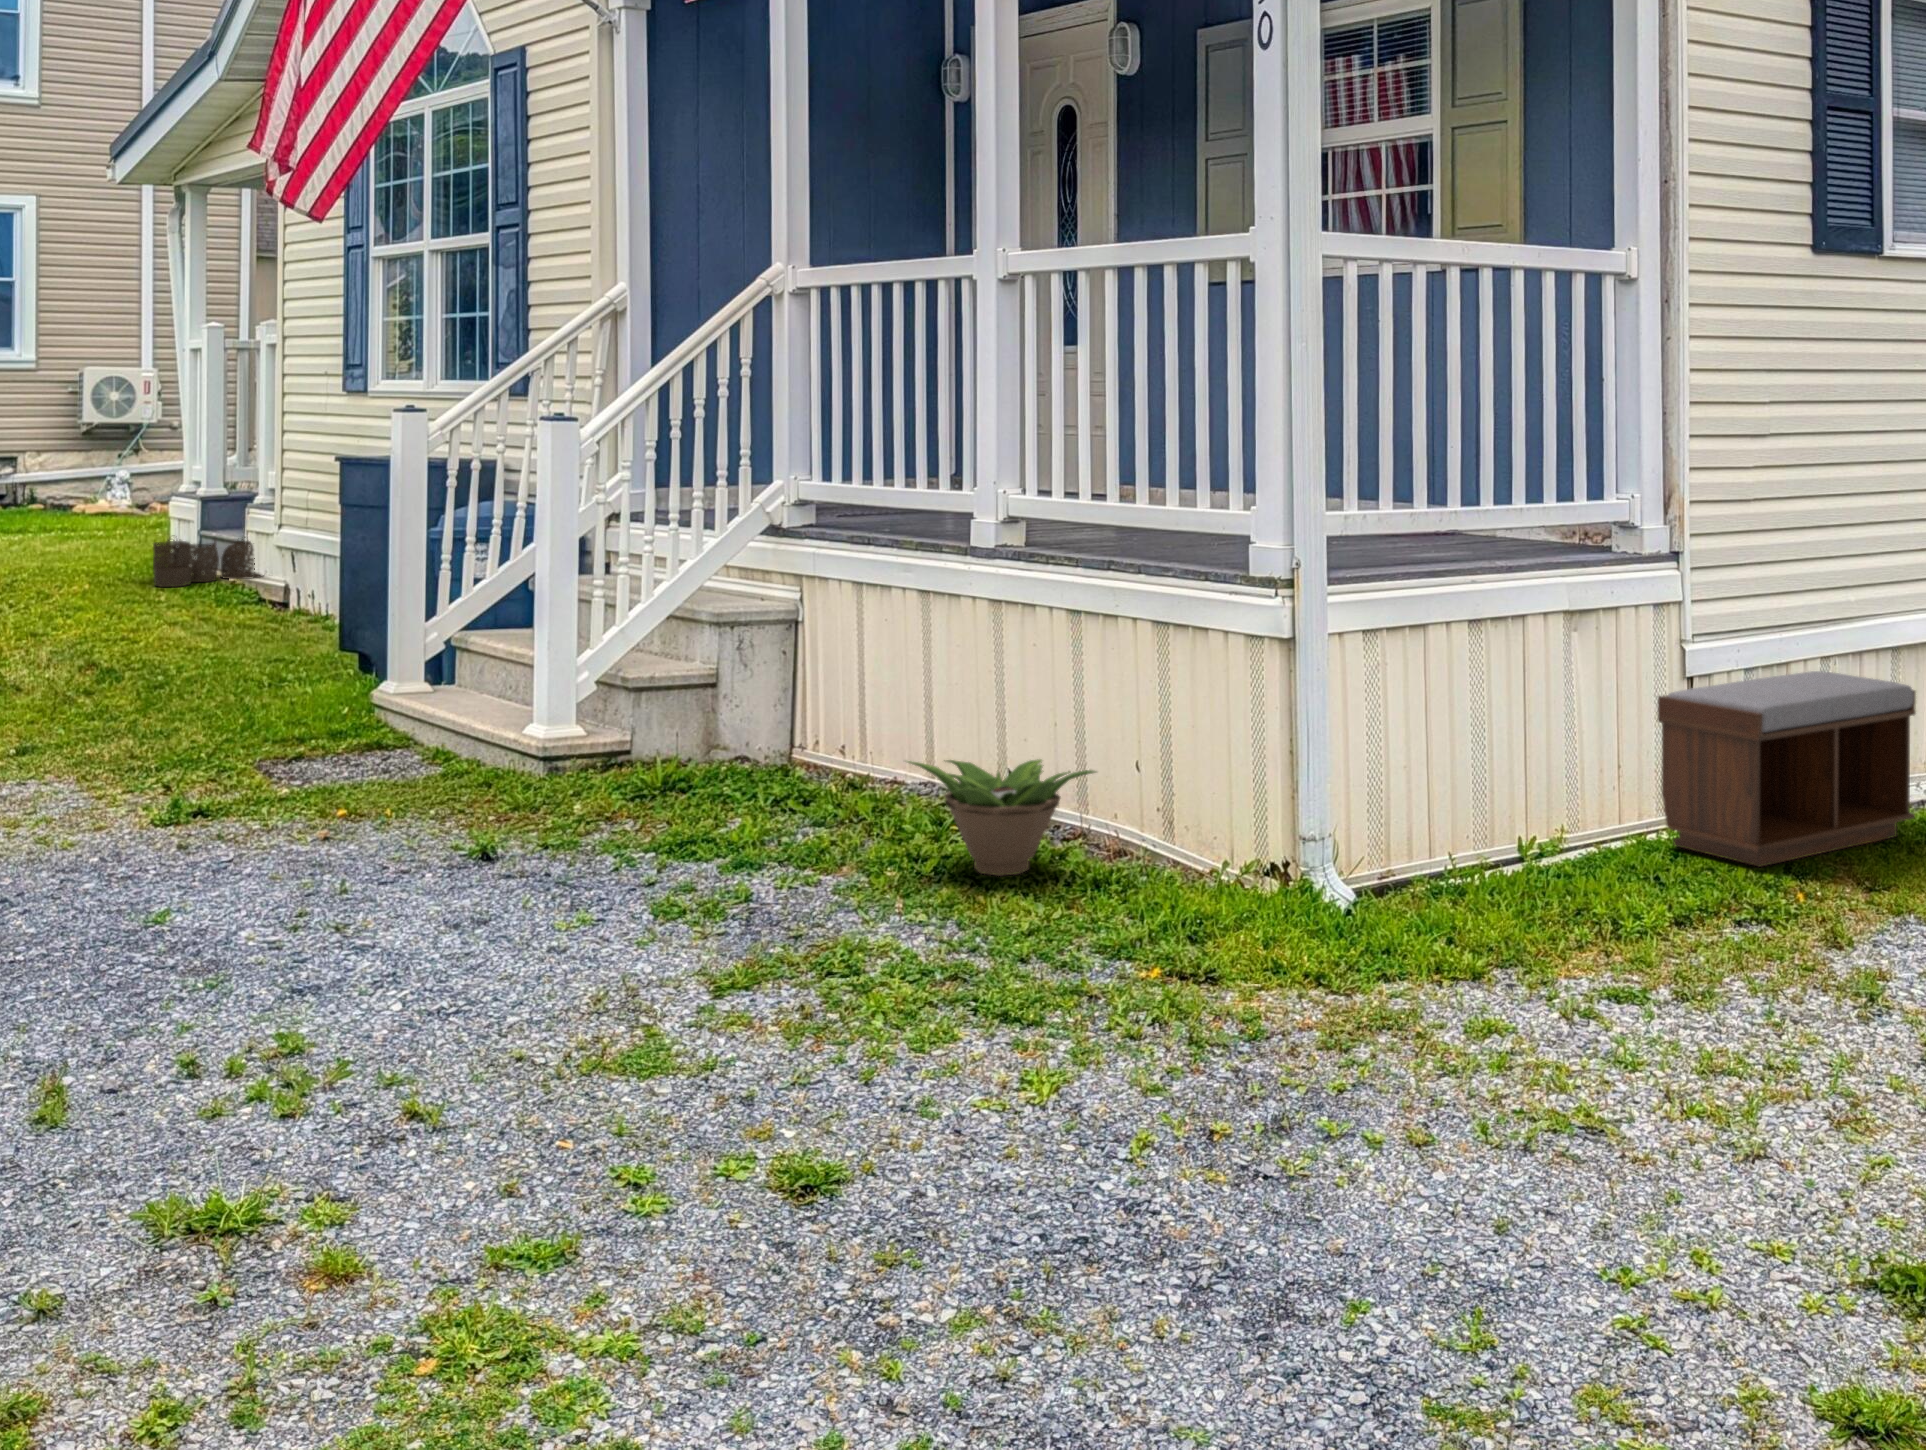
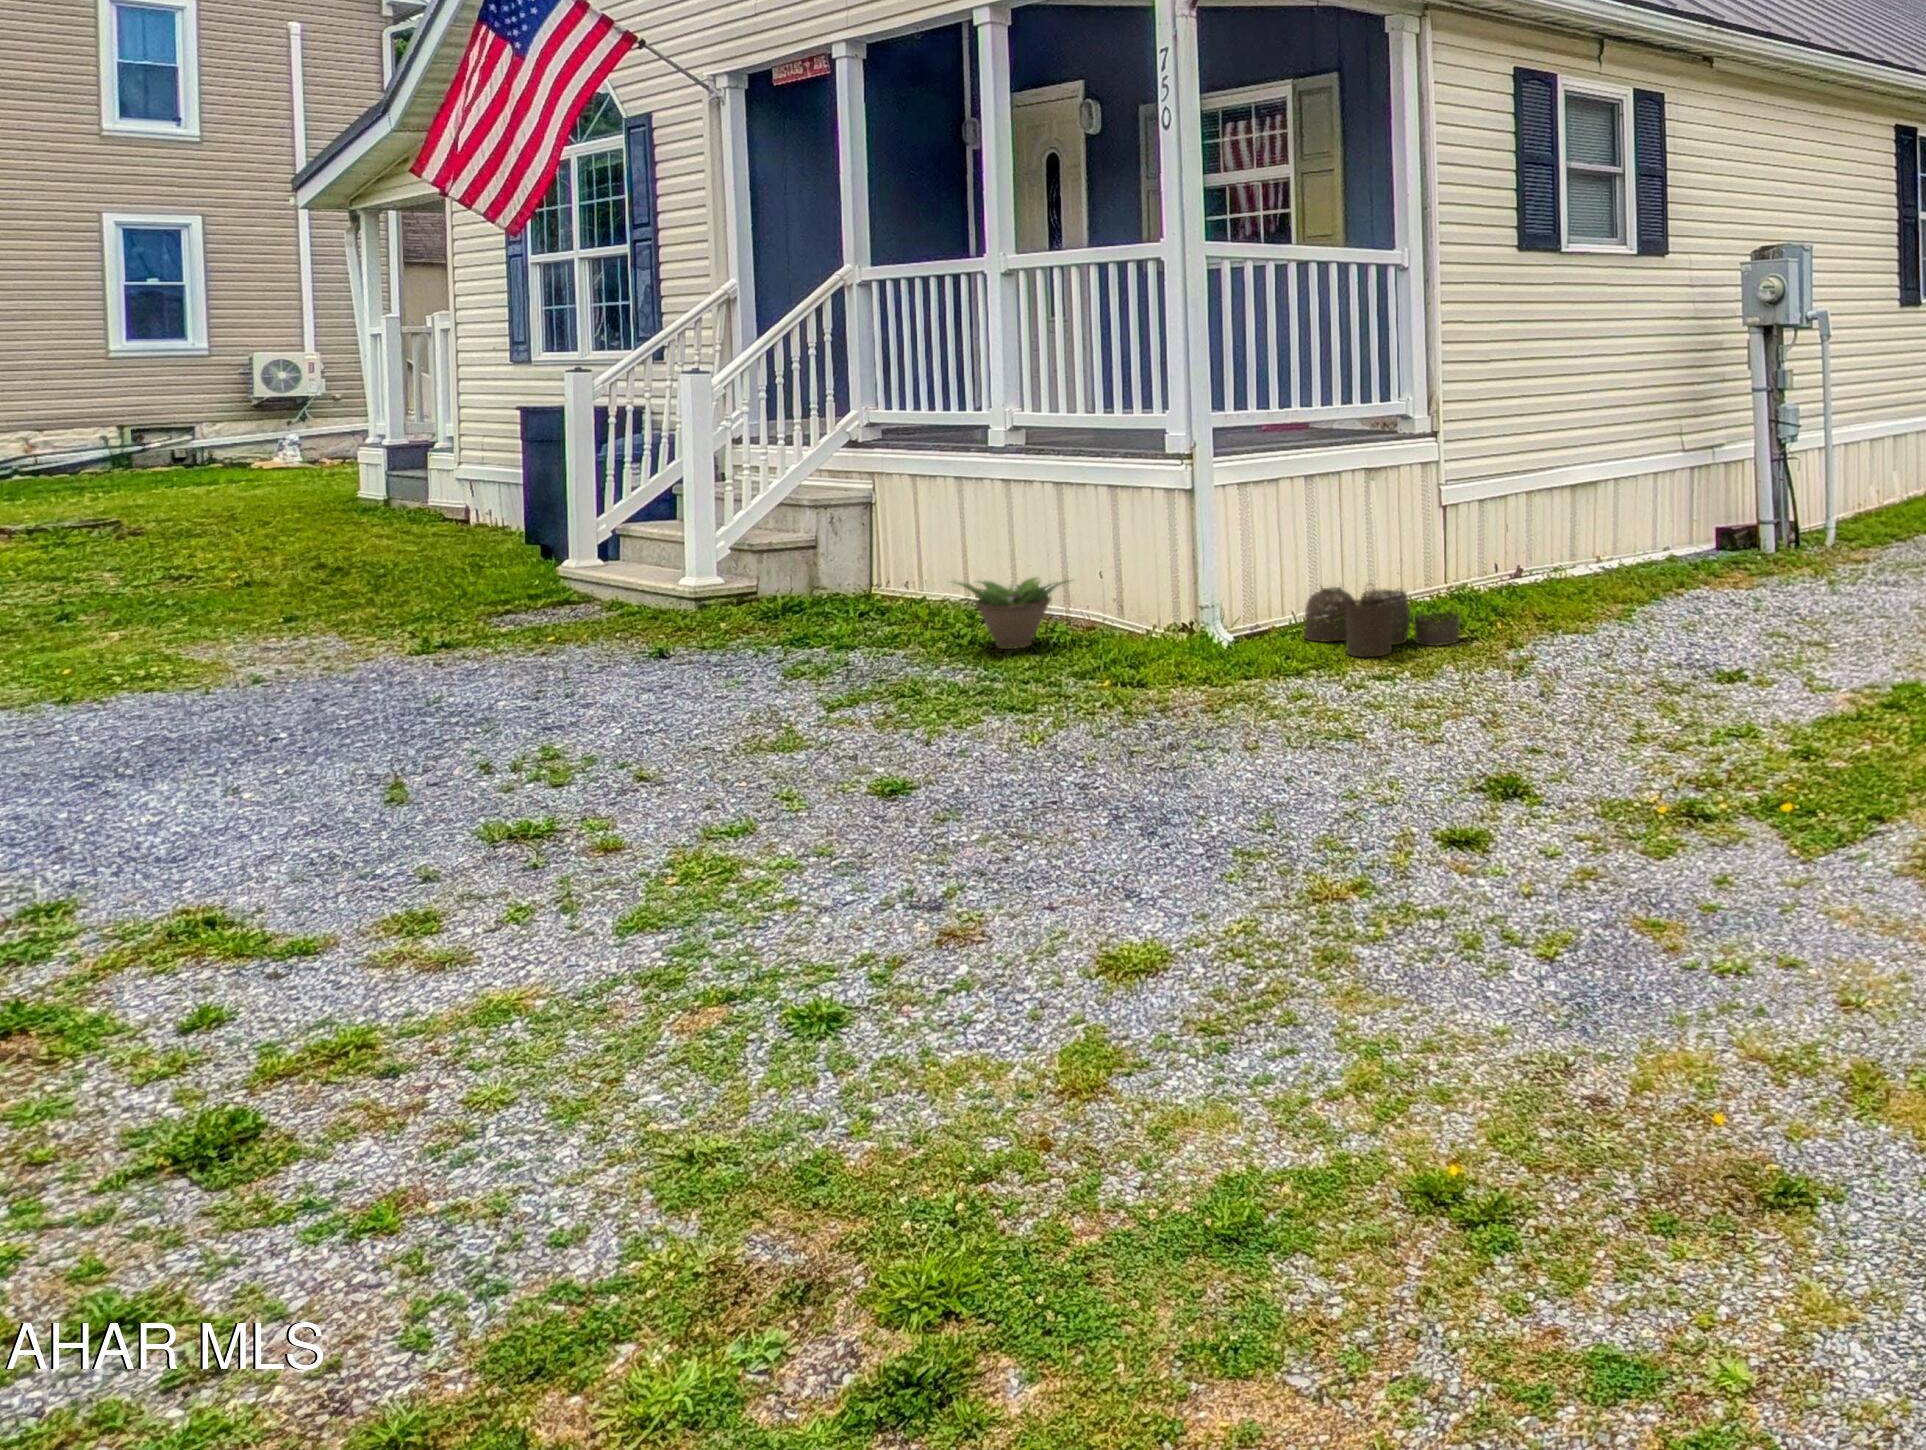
woven basket: present [153,537,263,587] -> present [1304,586,1460,657]
bench: present [1658,671,1916,867] -> none [1423,500,1576,613]

